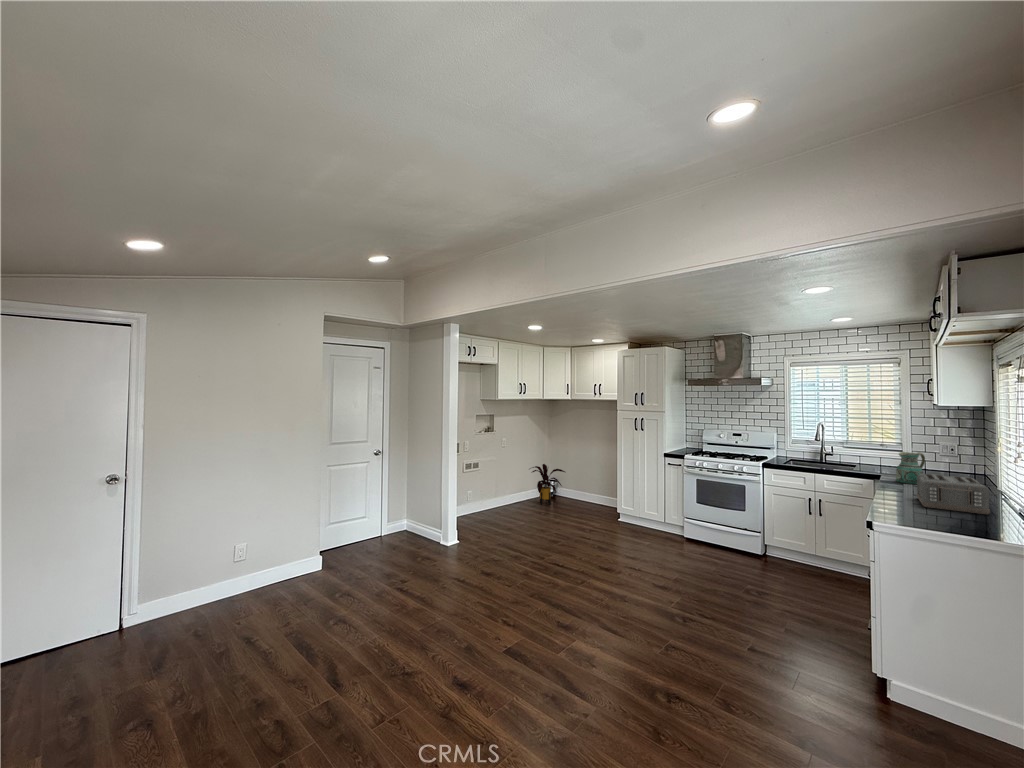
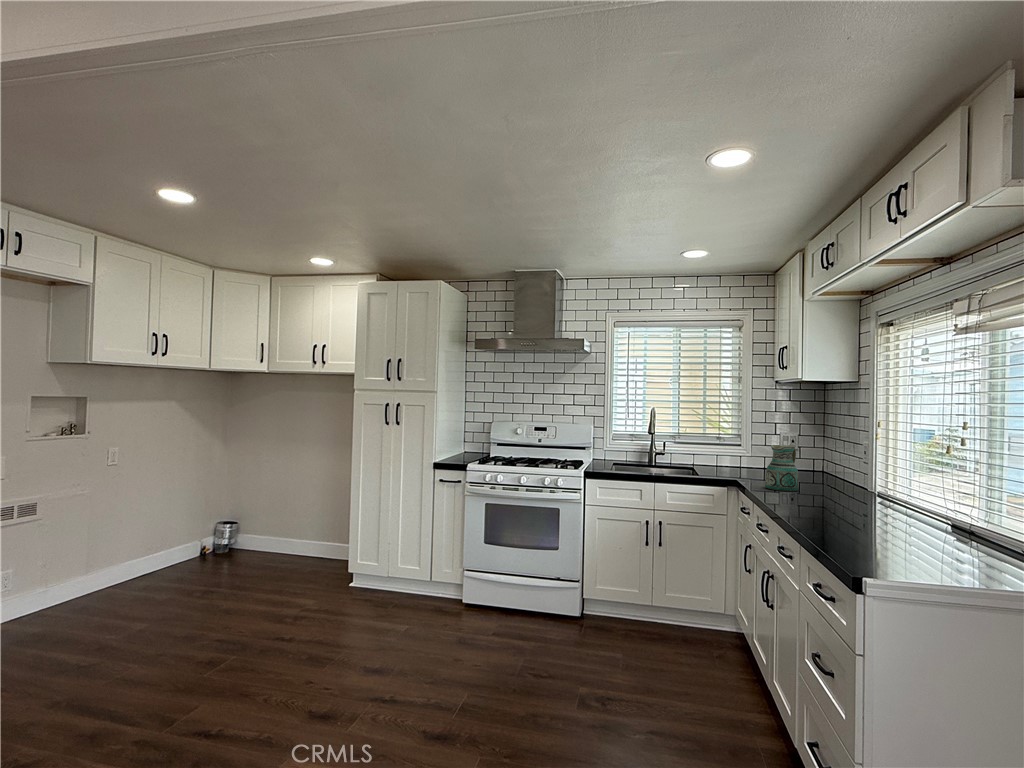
house plant: present [532,464,565,505] -> none [175,492,255,573]
toaster: present [917,474,990,514] -> none [836,476,960,538]

